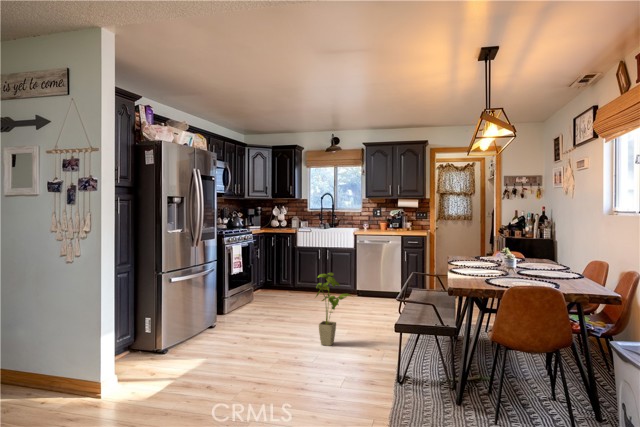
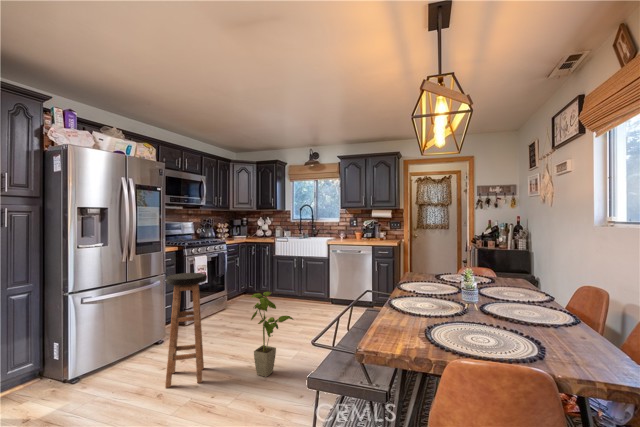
bar stool: none [243,257,277,354] -> present [165,273,207,388]

